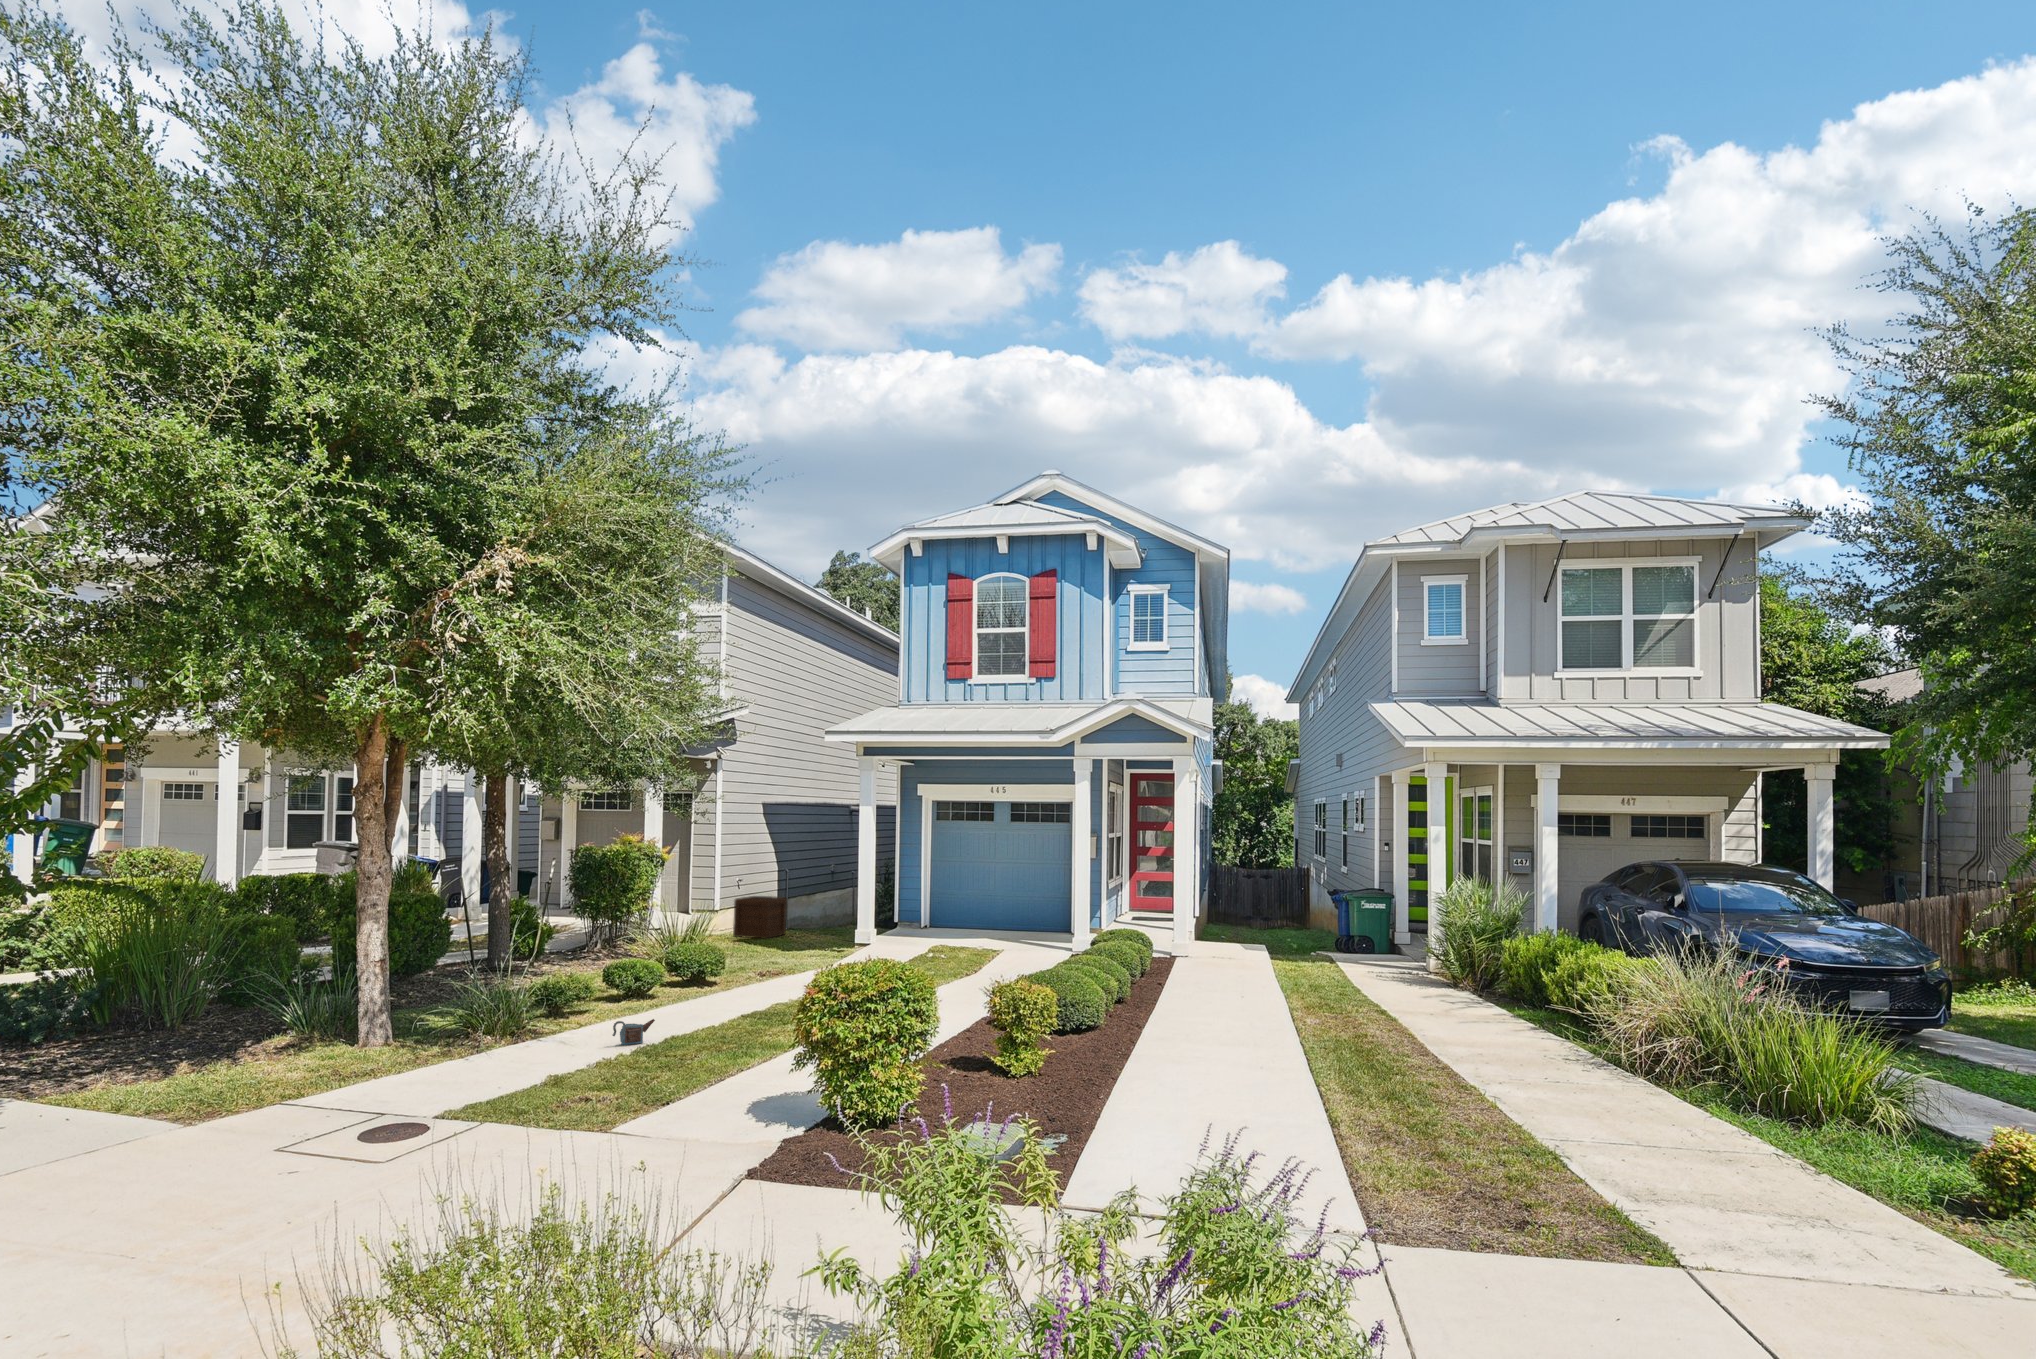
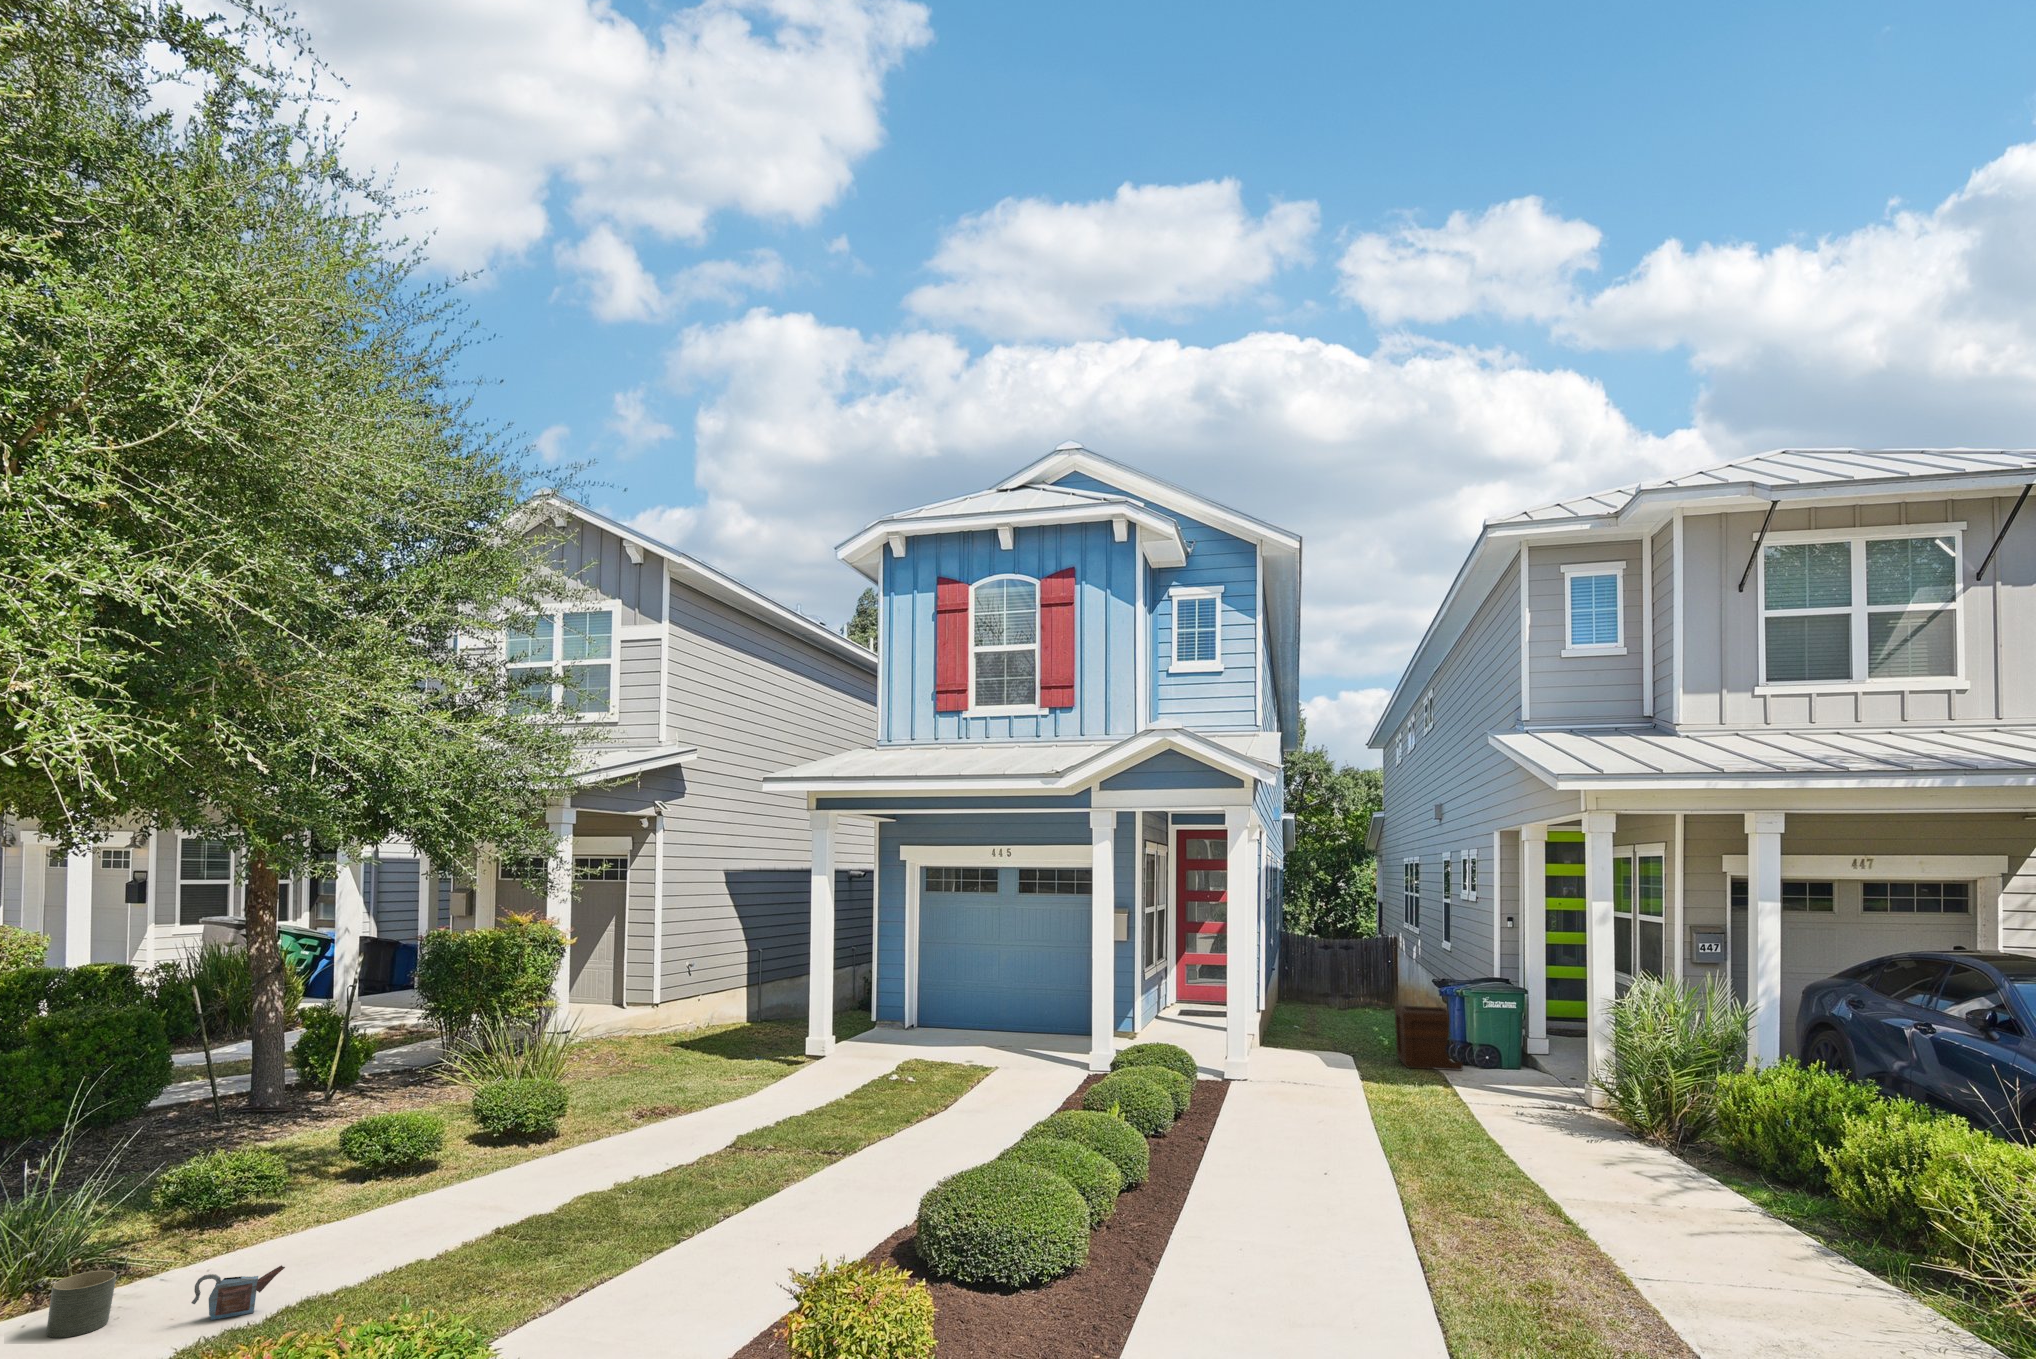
wooden crate: present [733,896,787,938] -> present [1394,1006,1463,1071]
planter: none [539,1020,569,1050] -> present [46,1271,116,1338]

